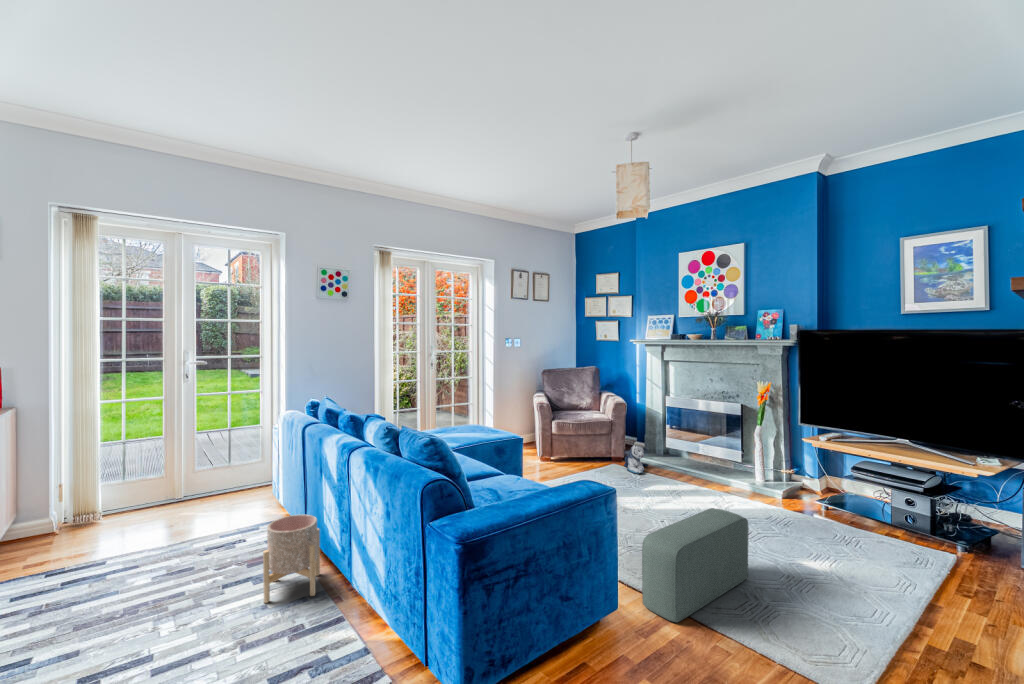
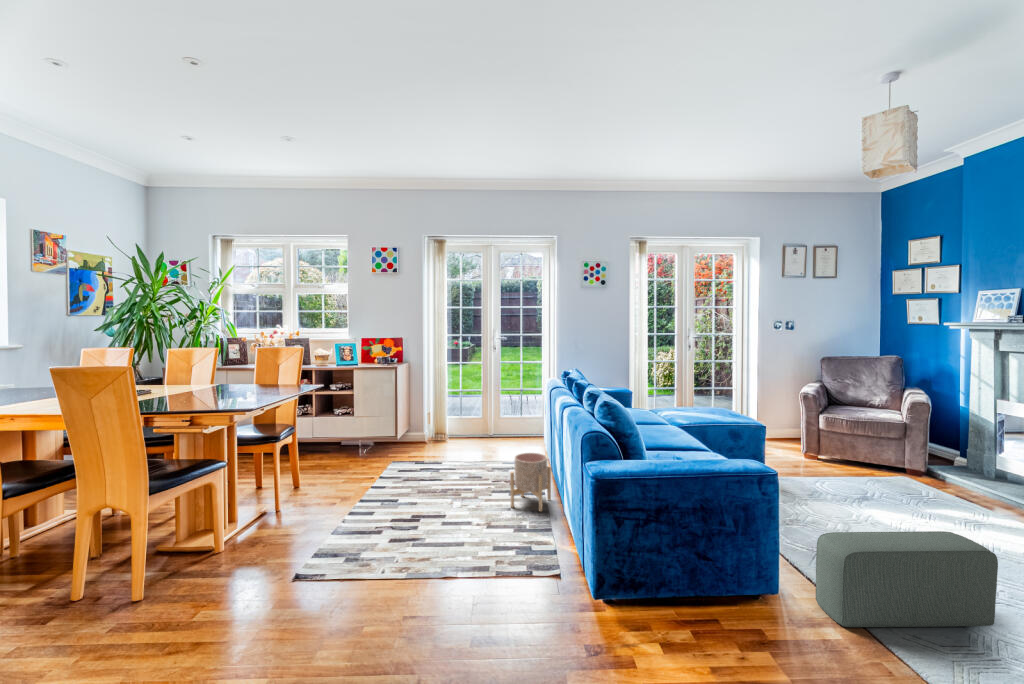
plush toy: present [624,445,648,474] -> none [915,455,955,492]

